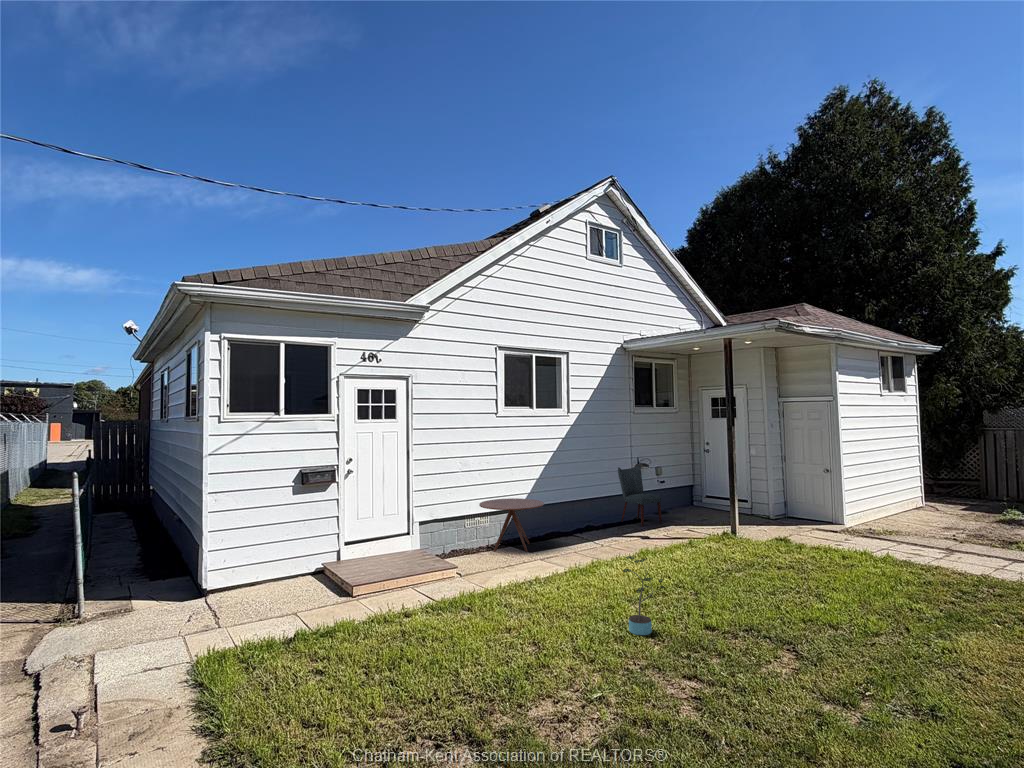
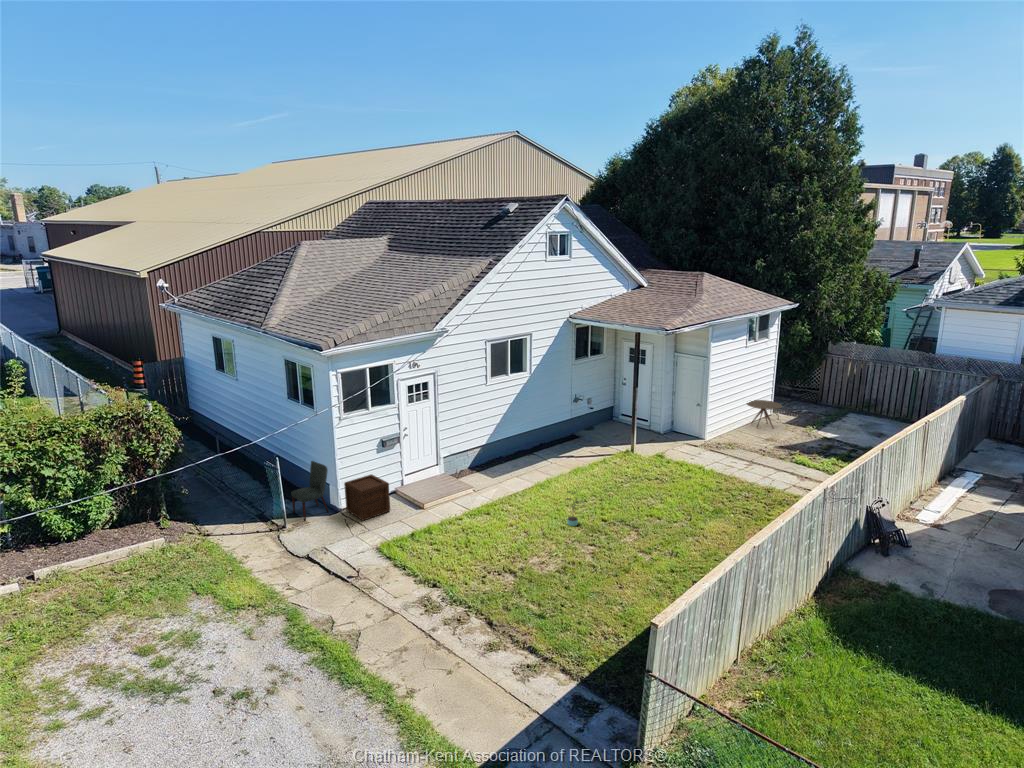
chair: present [618,466,662,527] -> present [291,461,328,521]
round table: present [479,498,544,552] -> present [747,400,782,428]
wooden crate: none [215,530,291,611] -> present [344,475,390,521]

